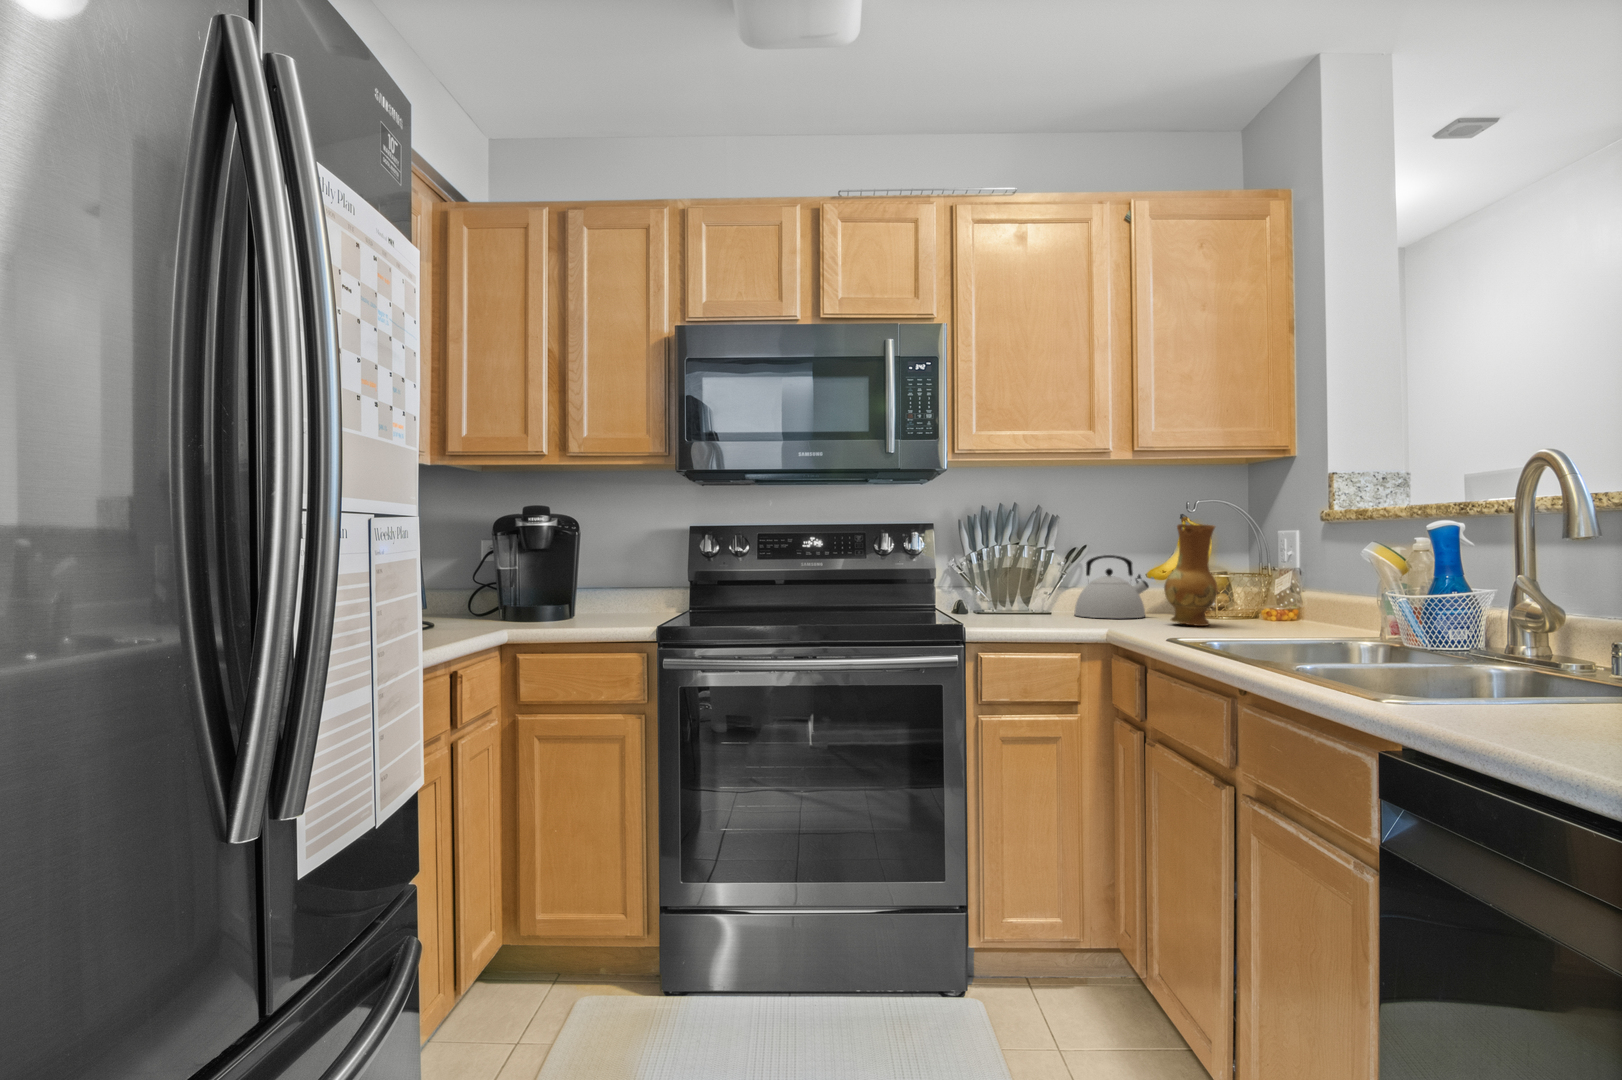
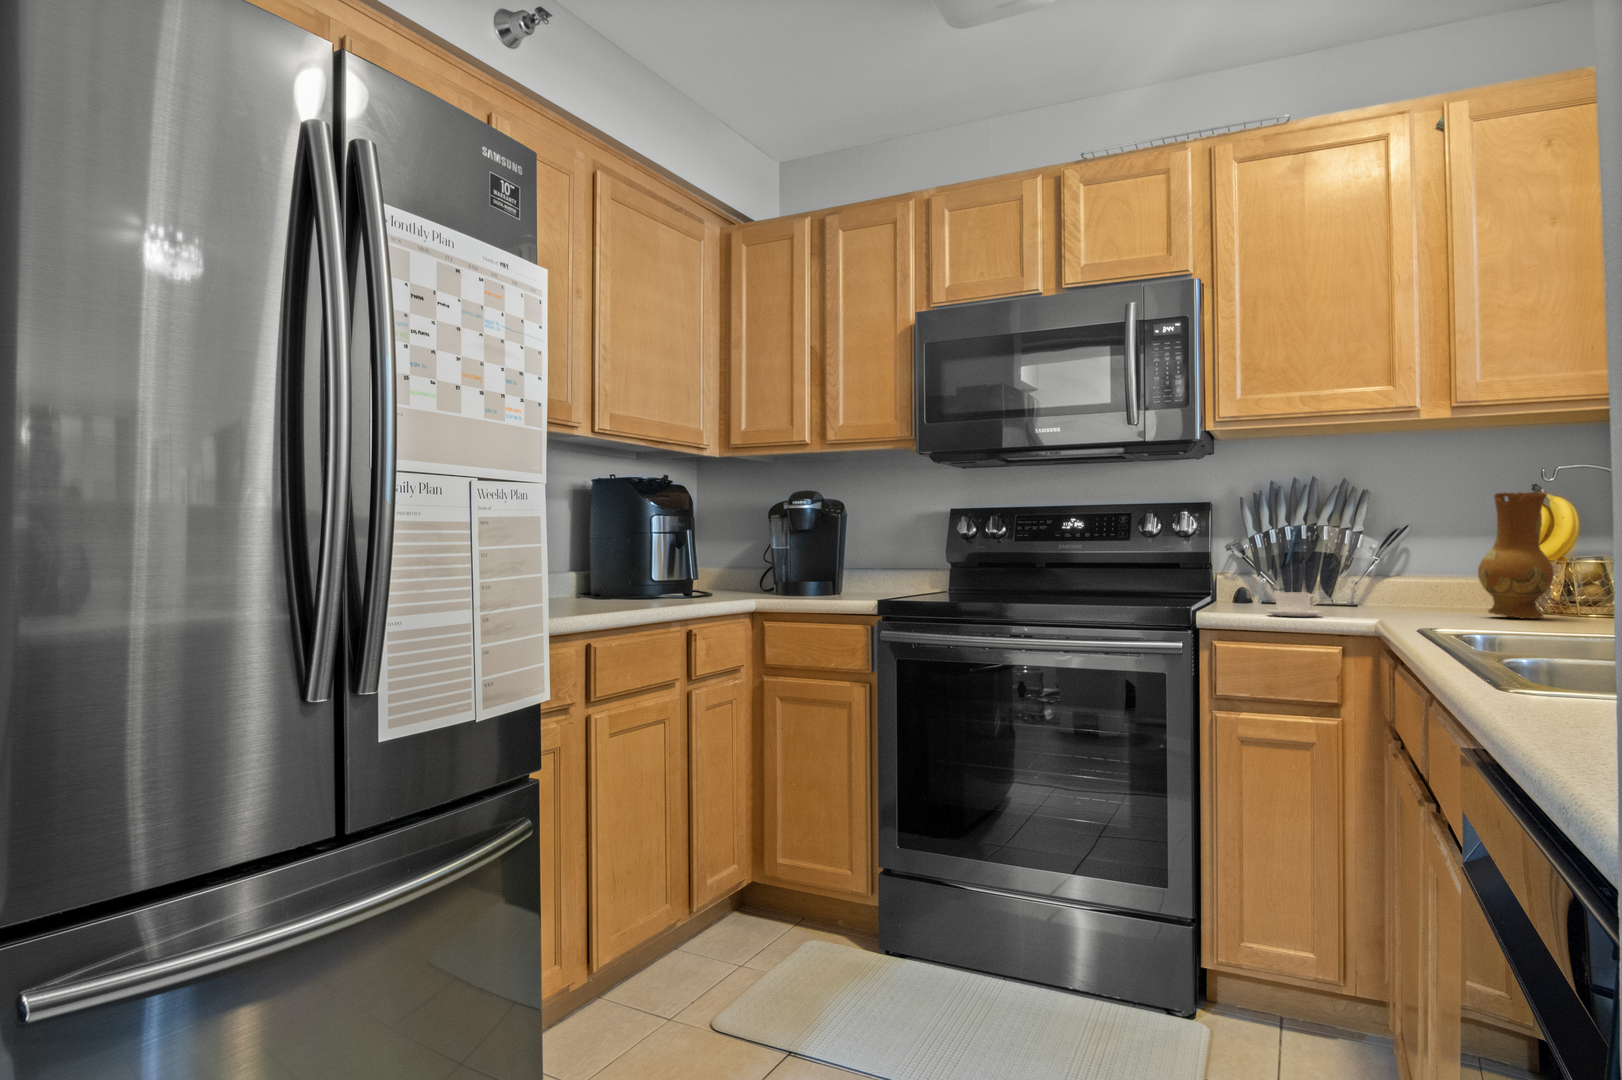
kettle: present [1075,555,1149,618] -> none [1383,535,1484,611]
coffee cup: none [1020,609,1067,631] -> present [1267,592,1322,616]

